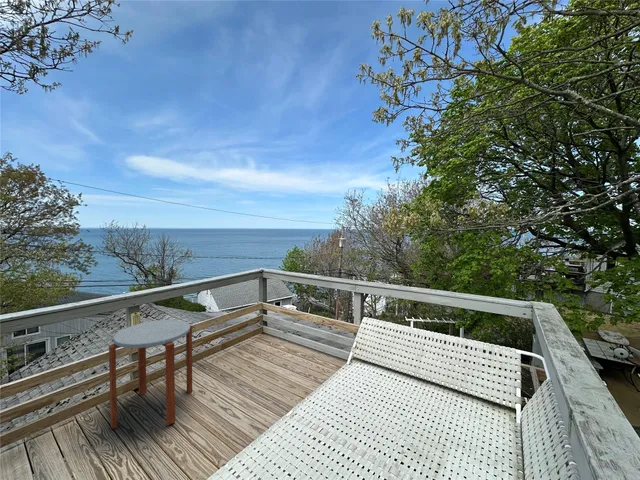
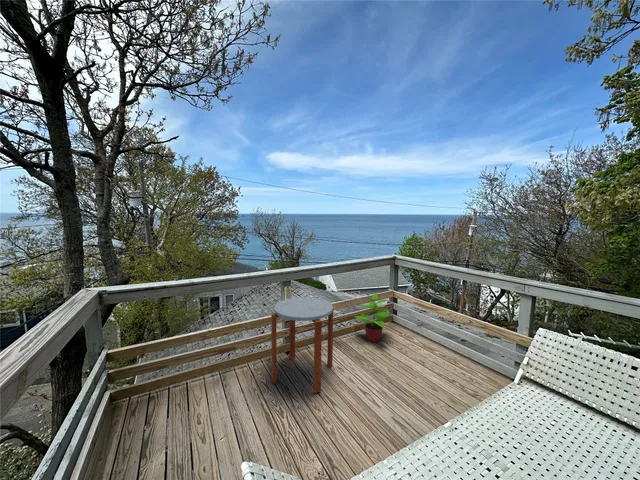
potted plant: none [220,308,257,357] -> present [354,294,389,342]

